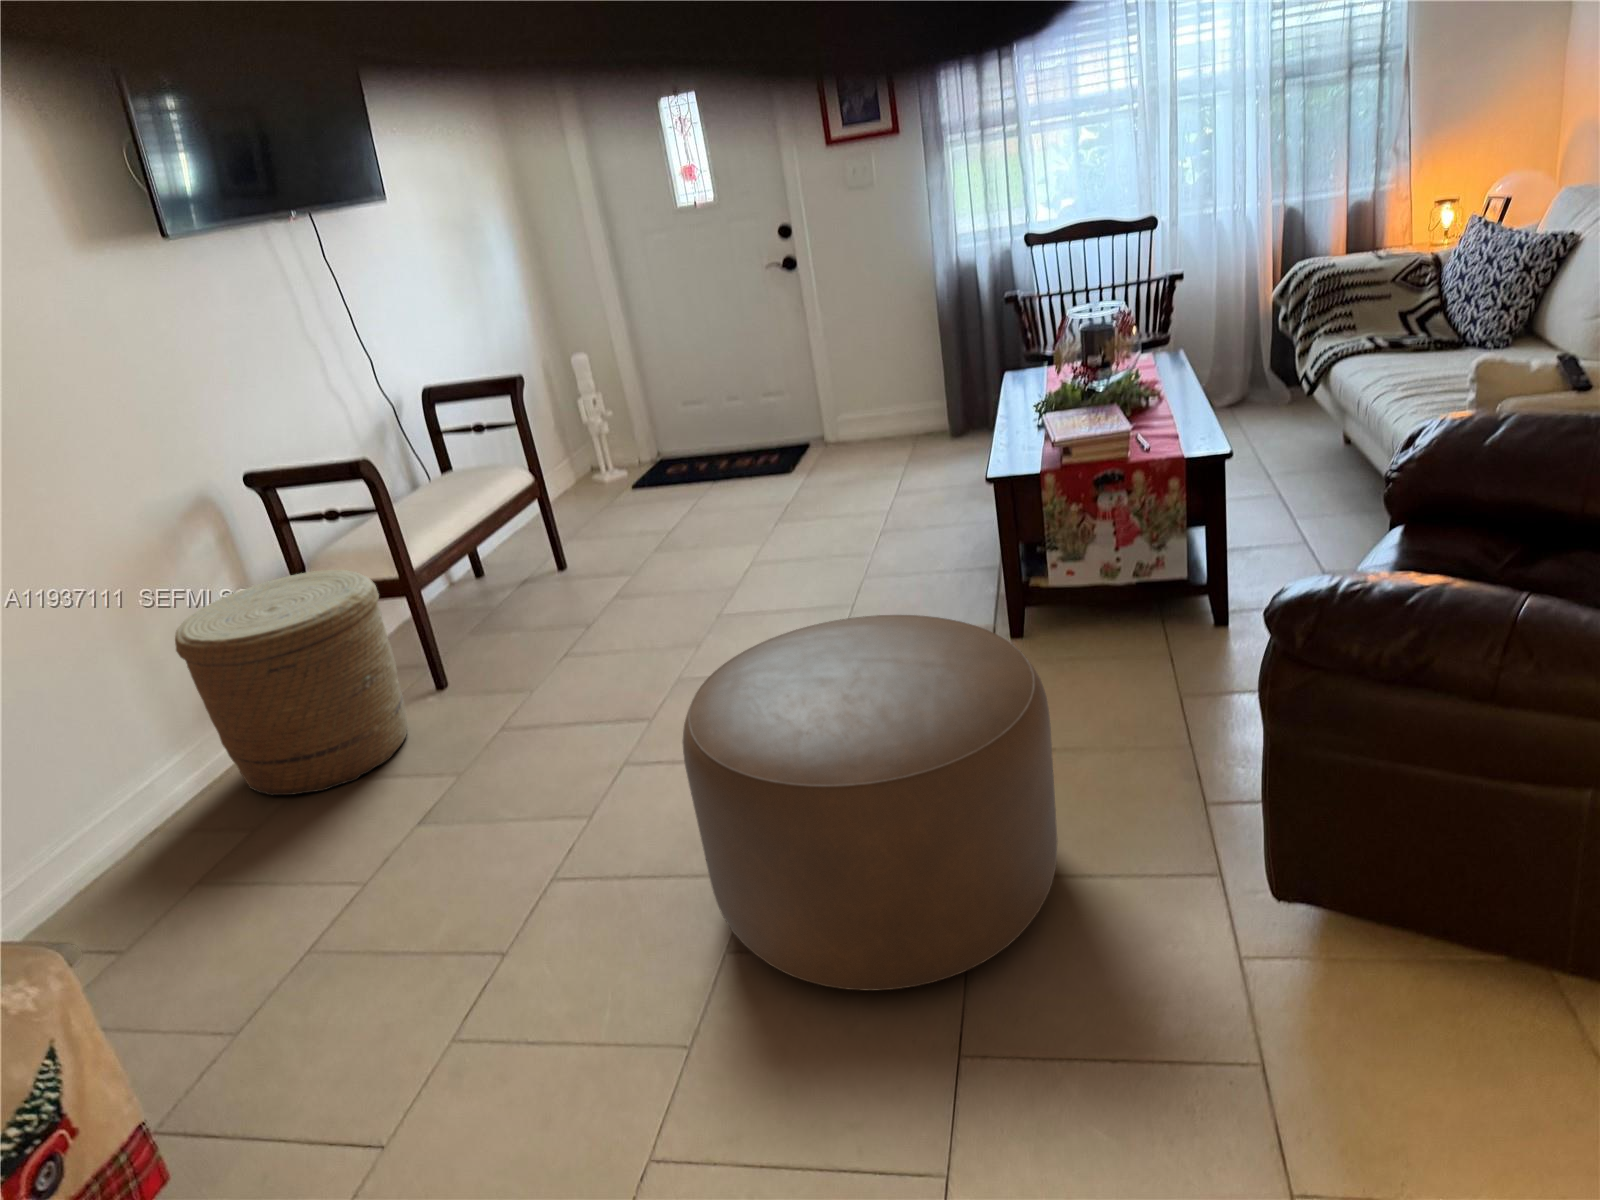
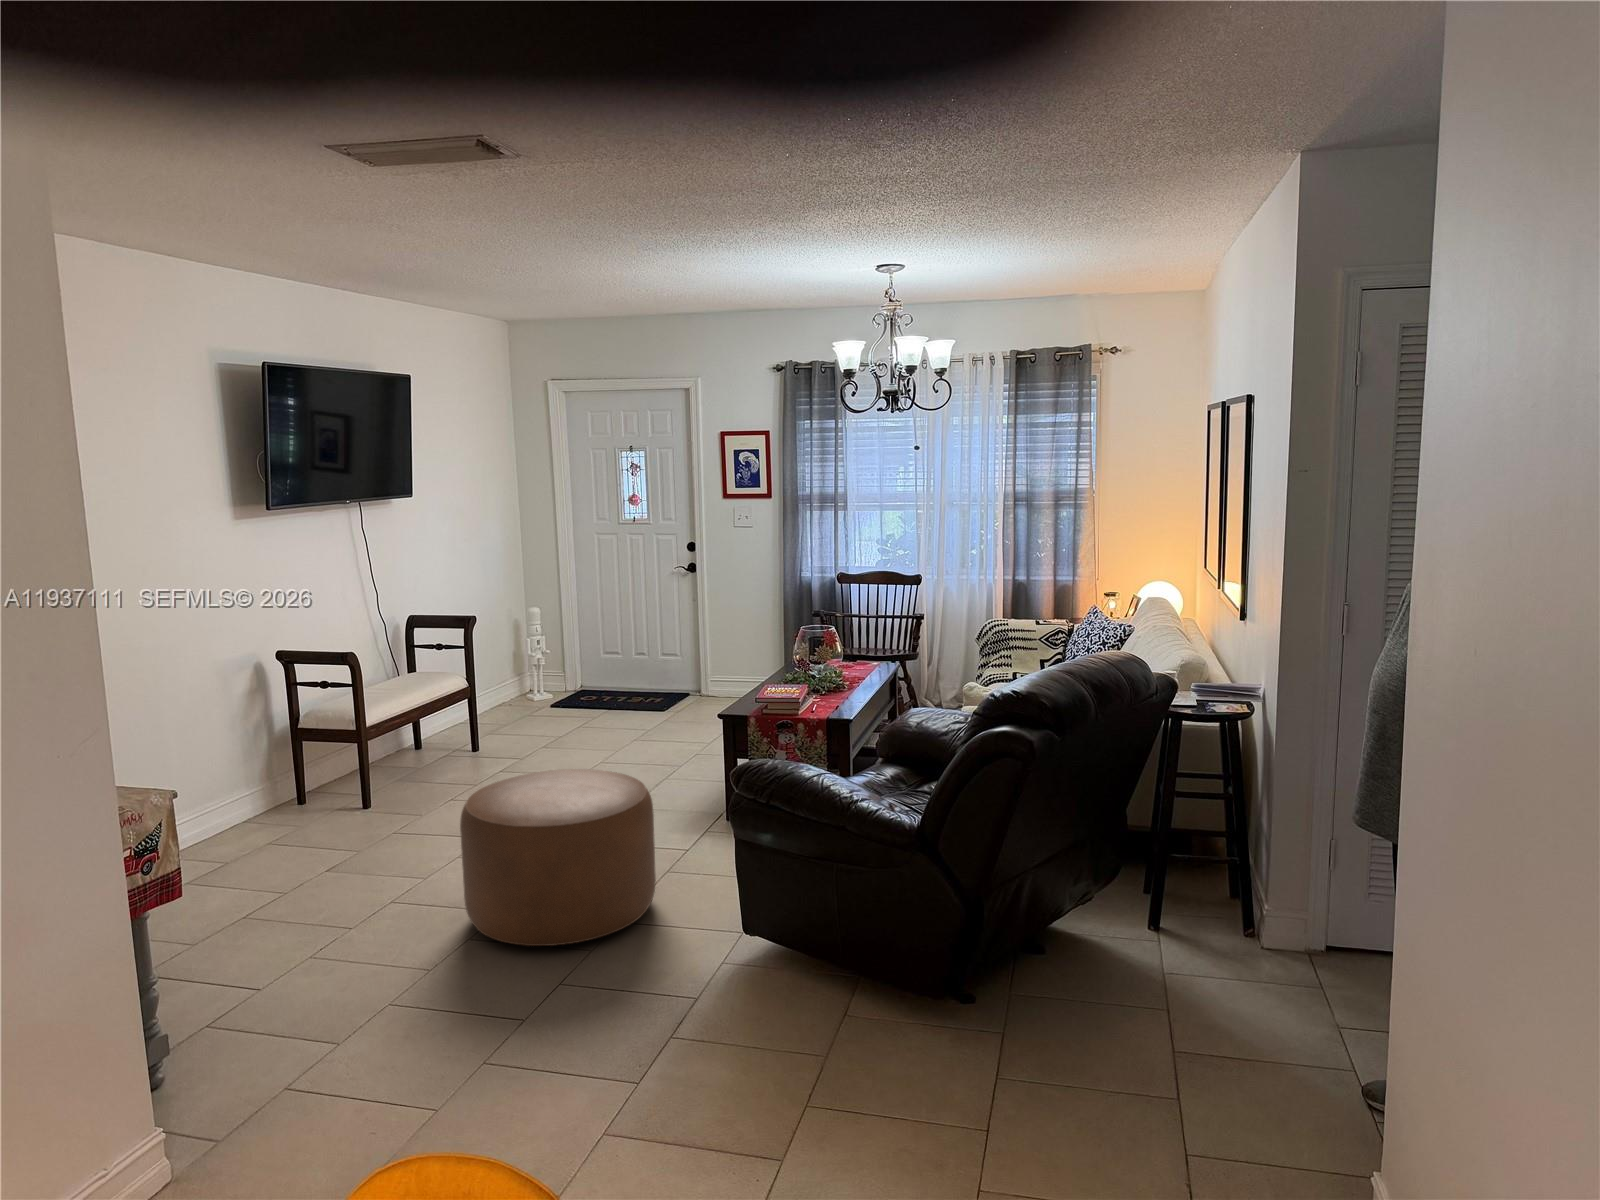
woven basket: present [175,570,407,795] -> none [214,715,341,846]

